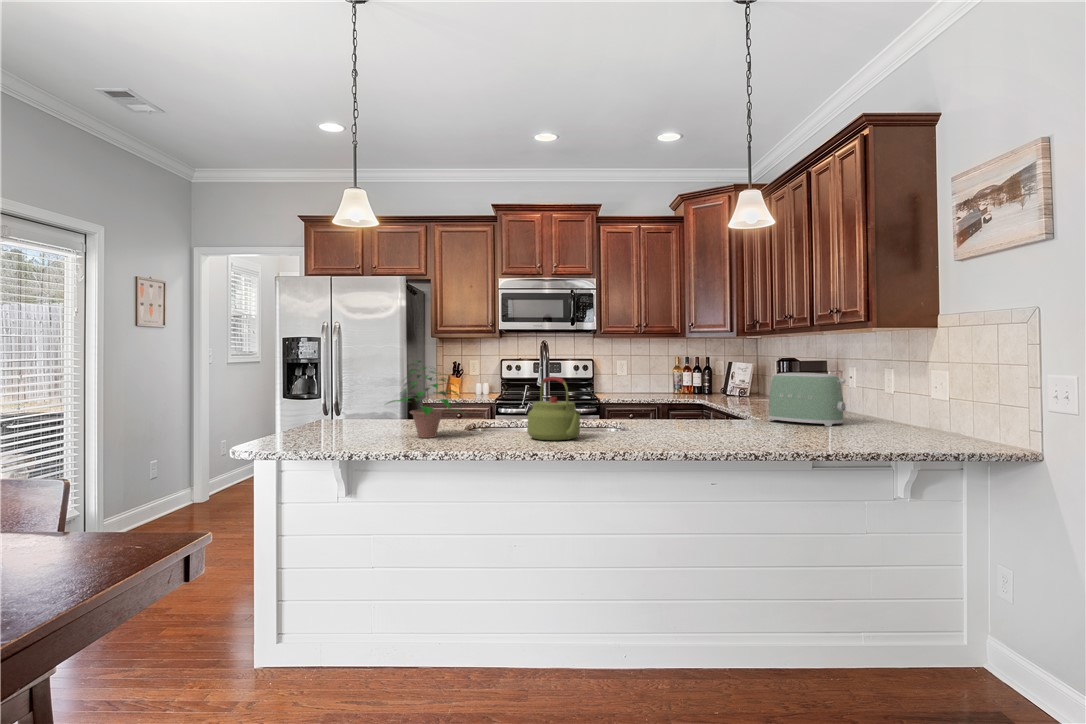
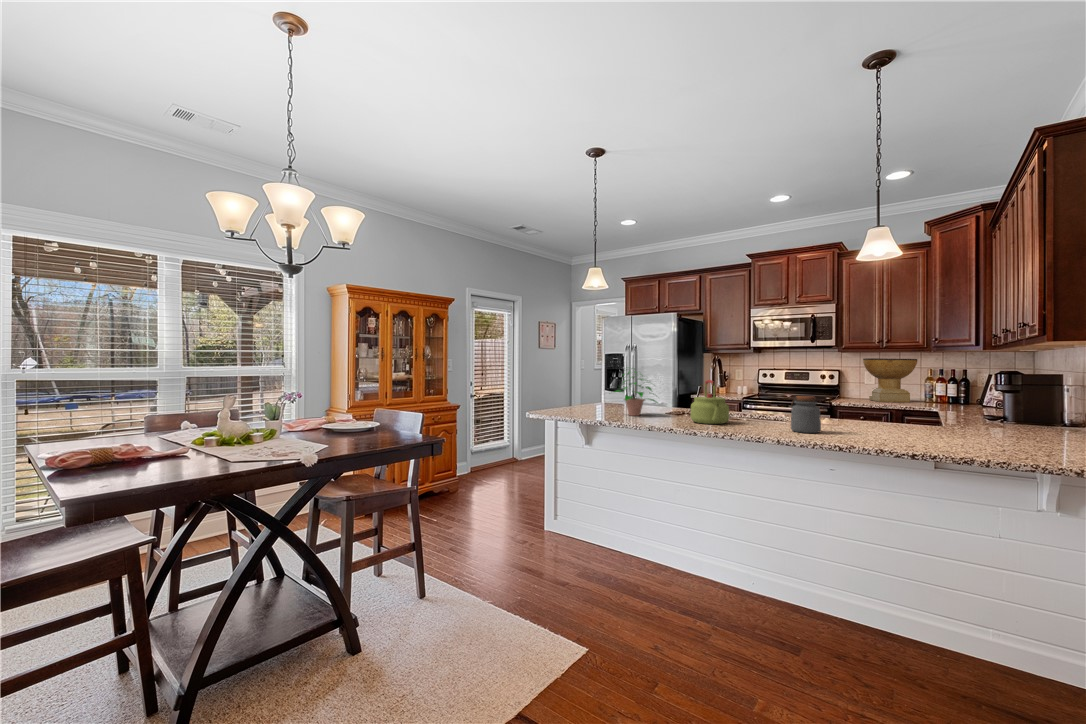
decorative bowl: none [615,345,665,395] -> present [863,358,917,403]
toaster: present [768,373,846,426] -> none [944,384,1028,436]
jar: none [666,394,701,441] -> present [791,396,821,433]

